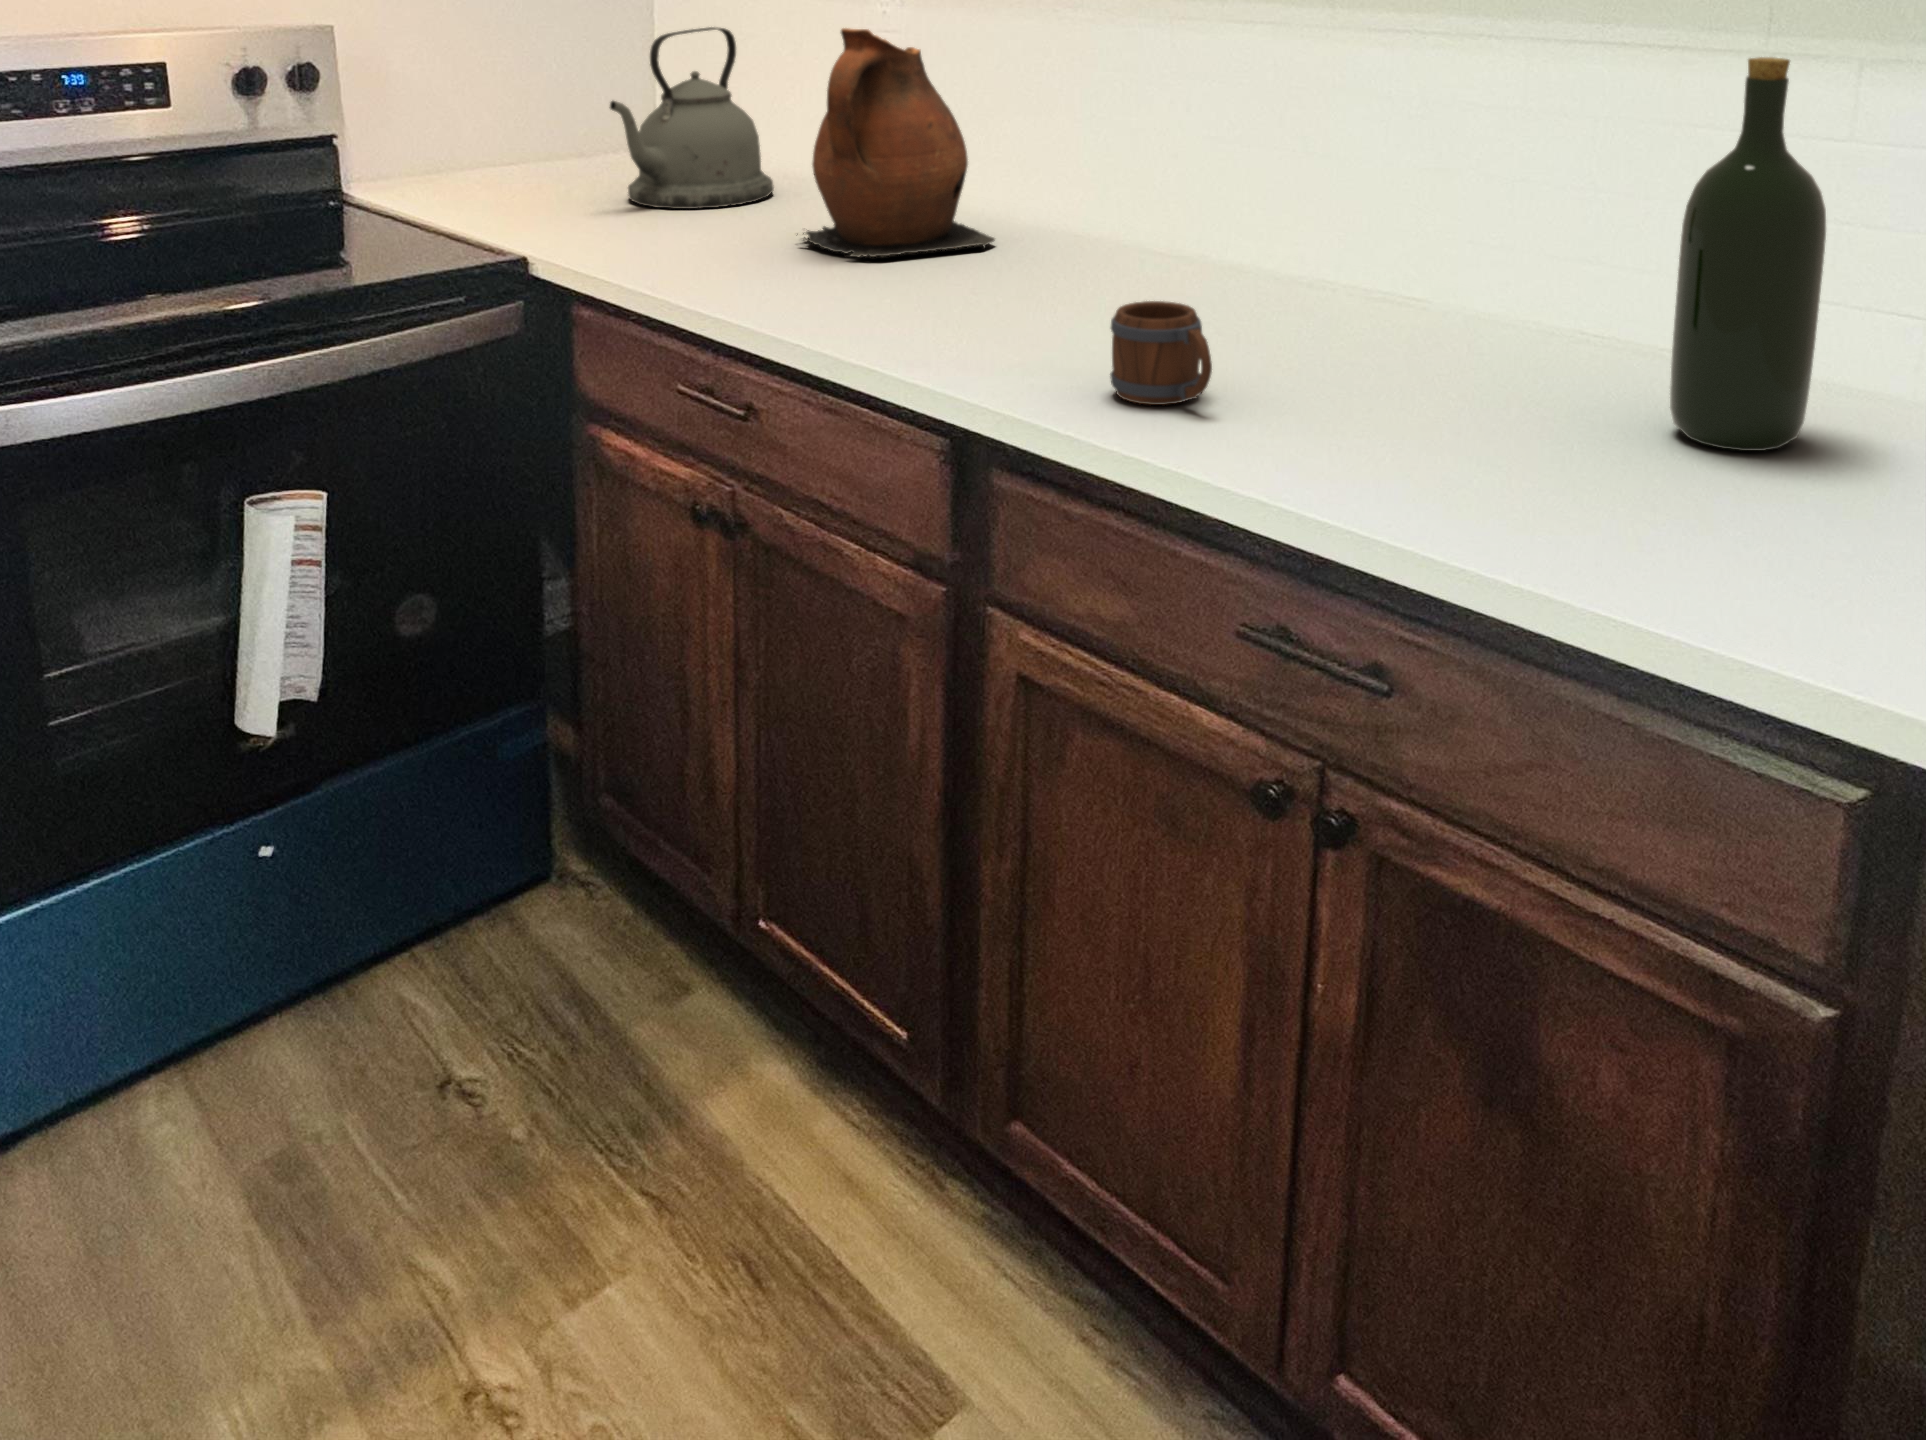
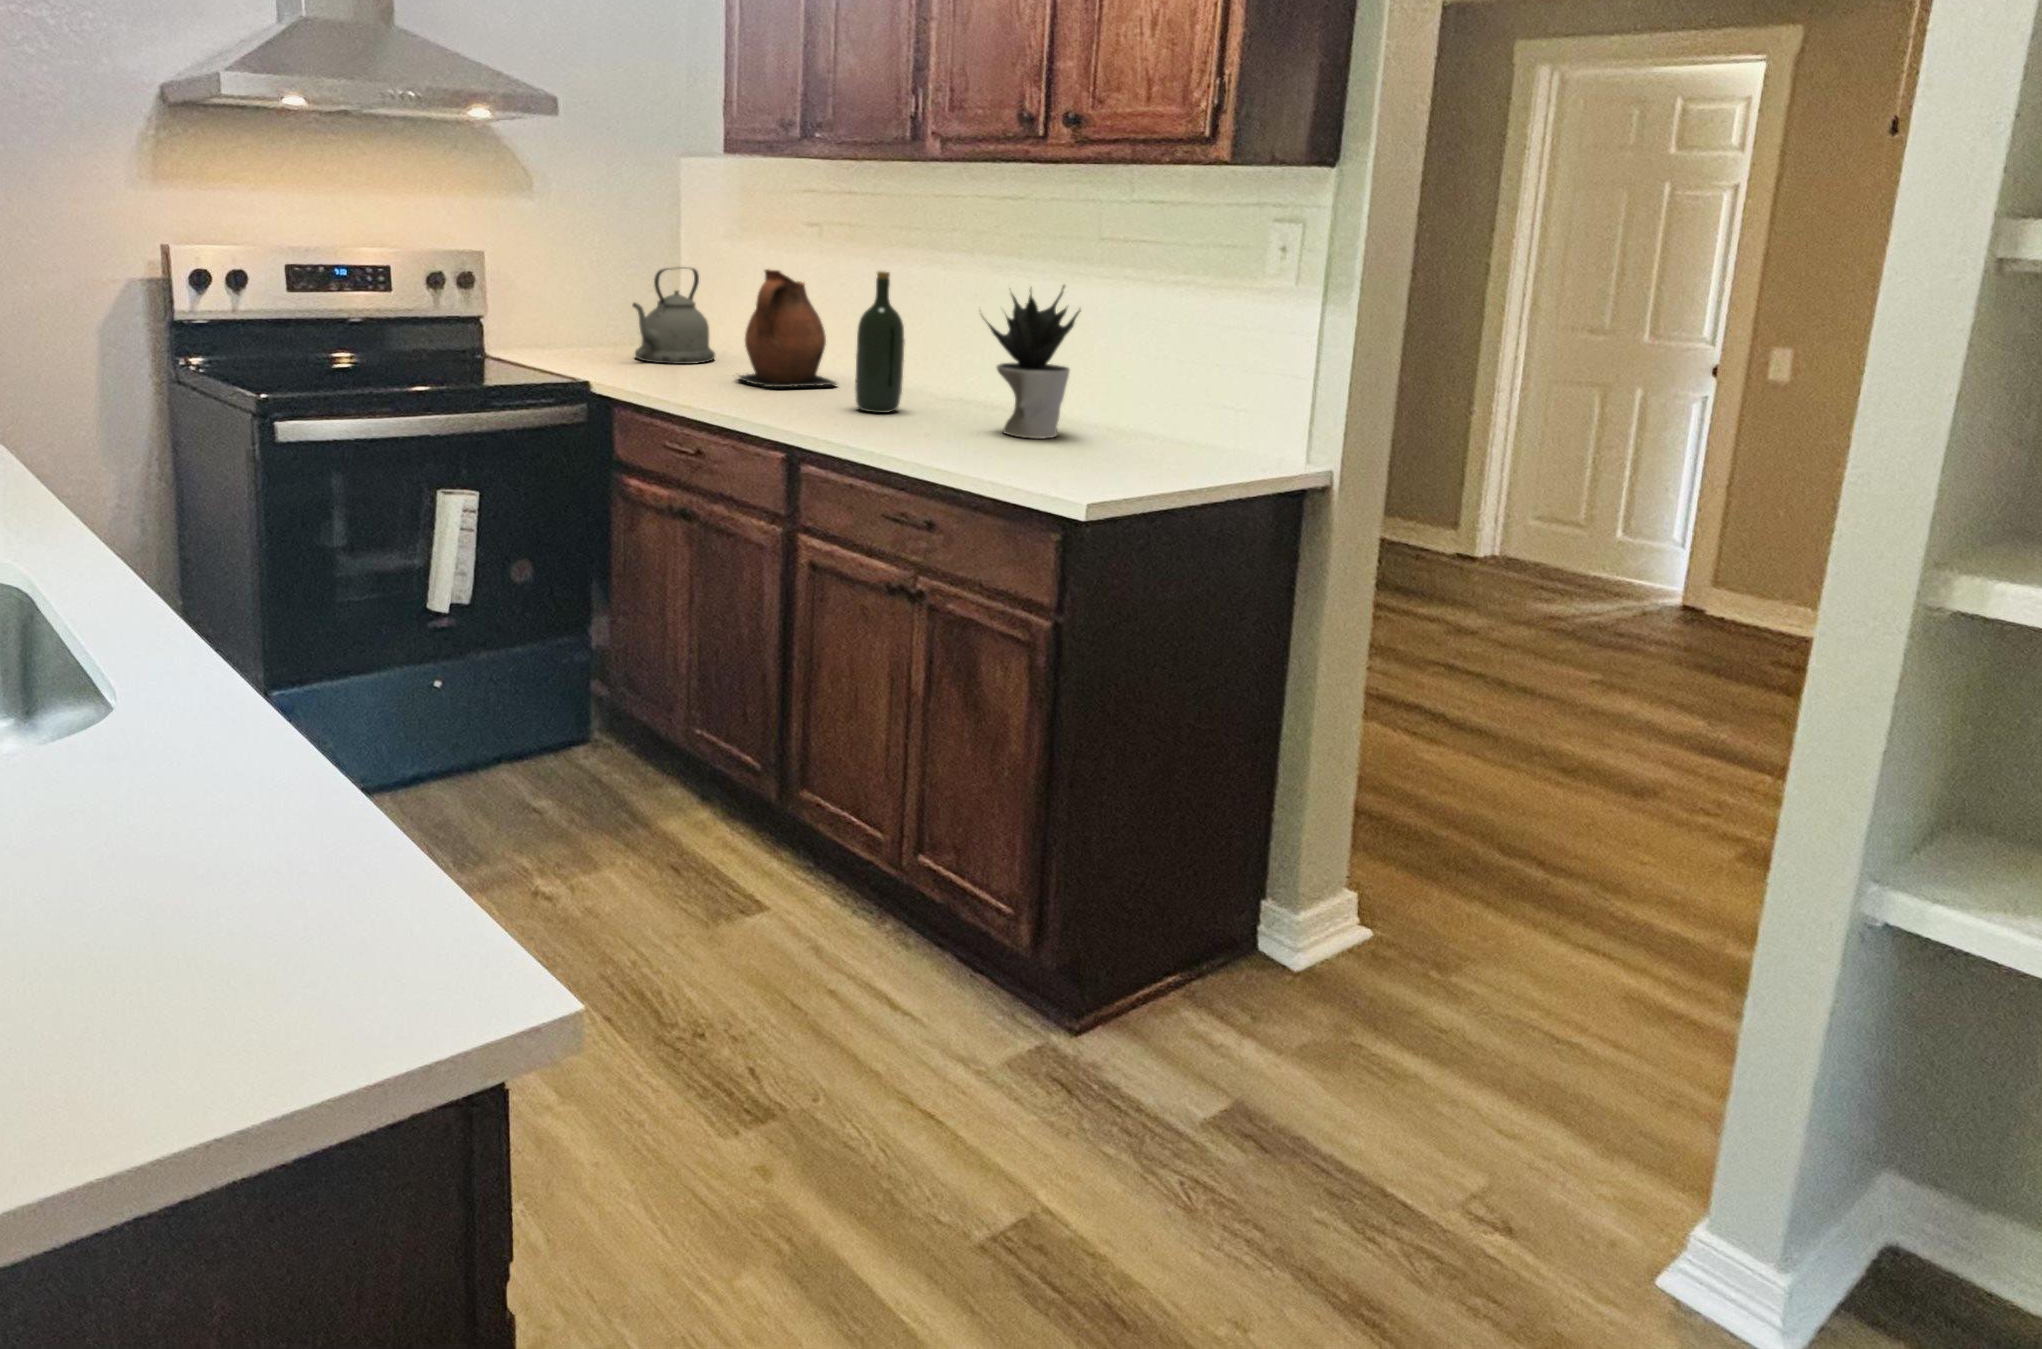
potted plant: none [1277,33,1500,369] -> present [983,285,1081,439]
wine bottle: present [1670,57,1826,451] -> present [855,271,904,413]
mug: present [1110,301,1212,405] -> none [896,398,943,445]

